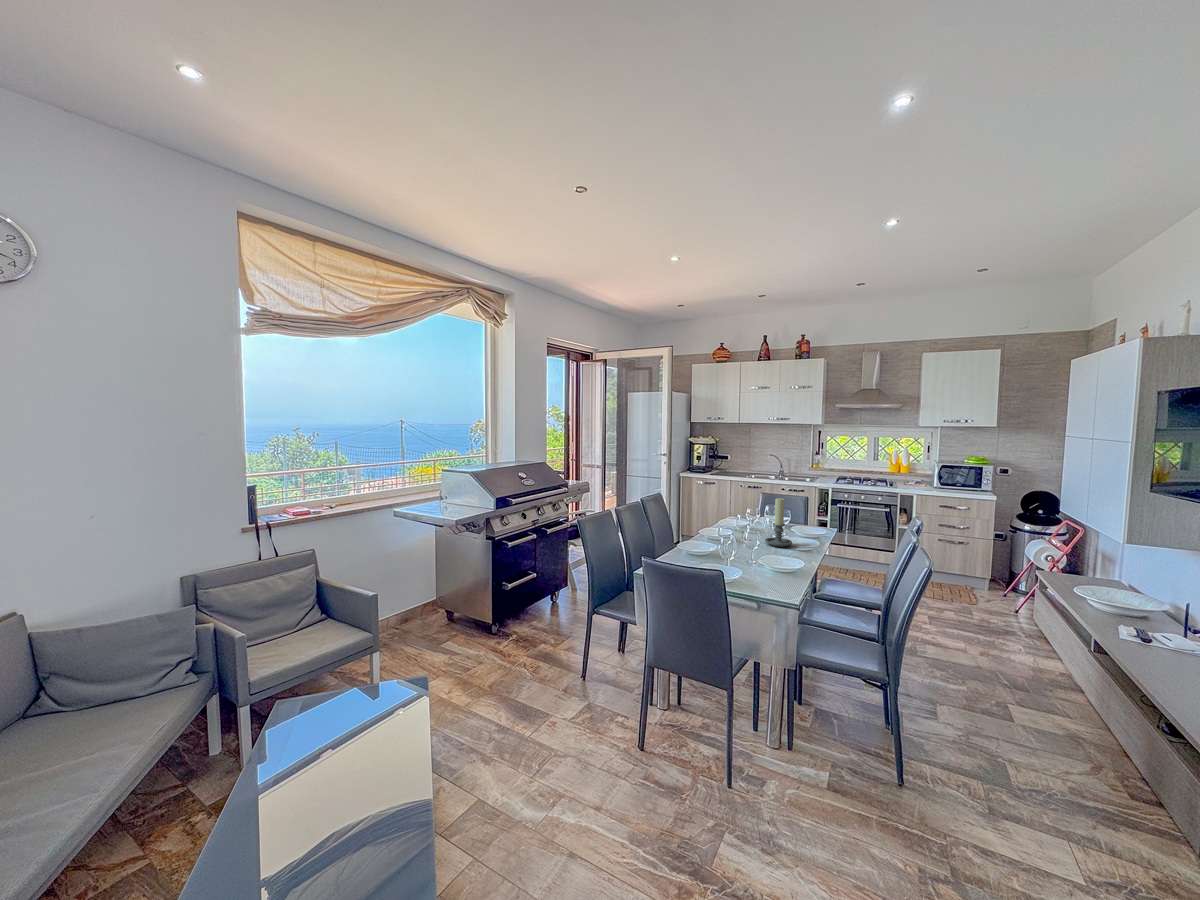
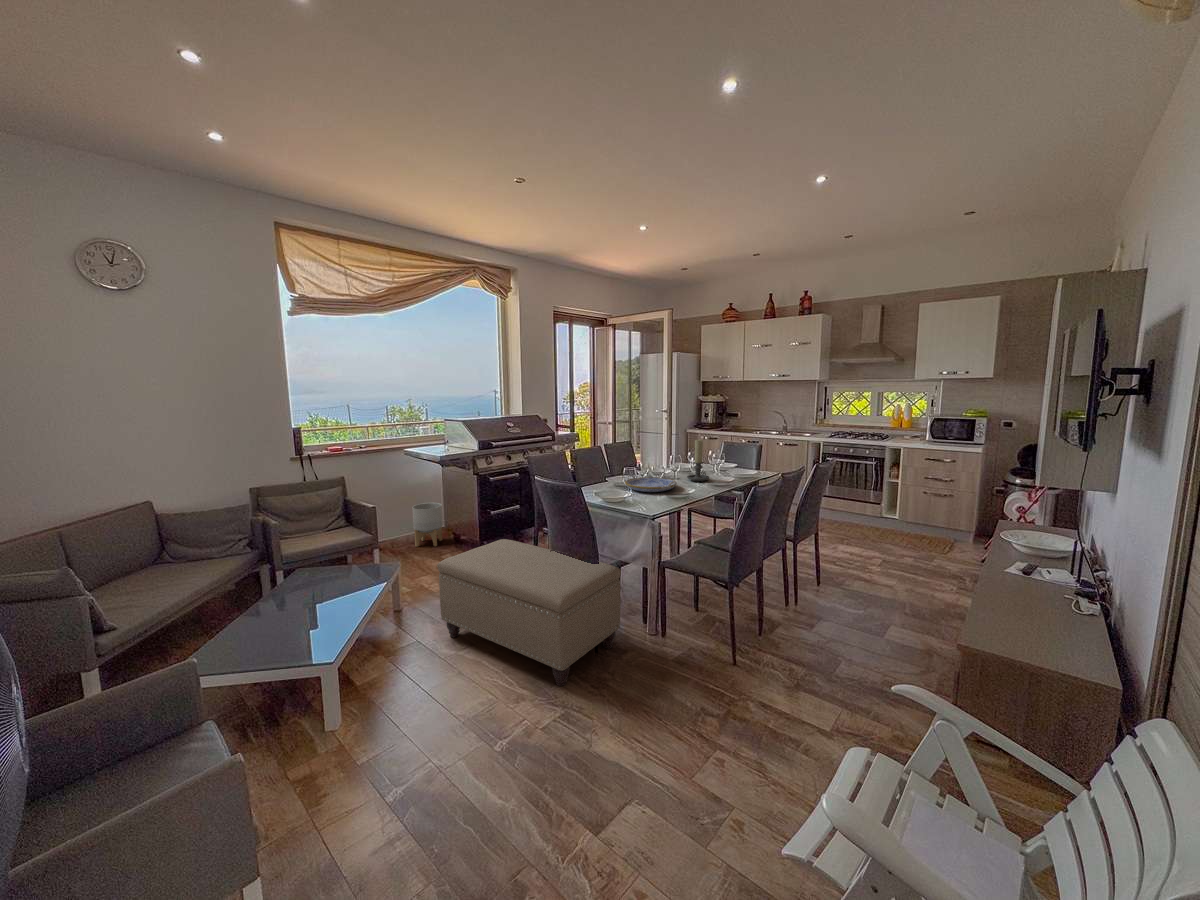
serving tray: none [710,542,778,566] -> present [625,475,677,492]
planter: none [394,574,432,634] -> present [412,503,443,547]
ottoman: none [513,635,758,859] -> present [437,539,621,686]

